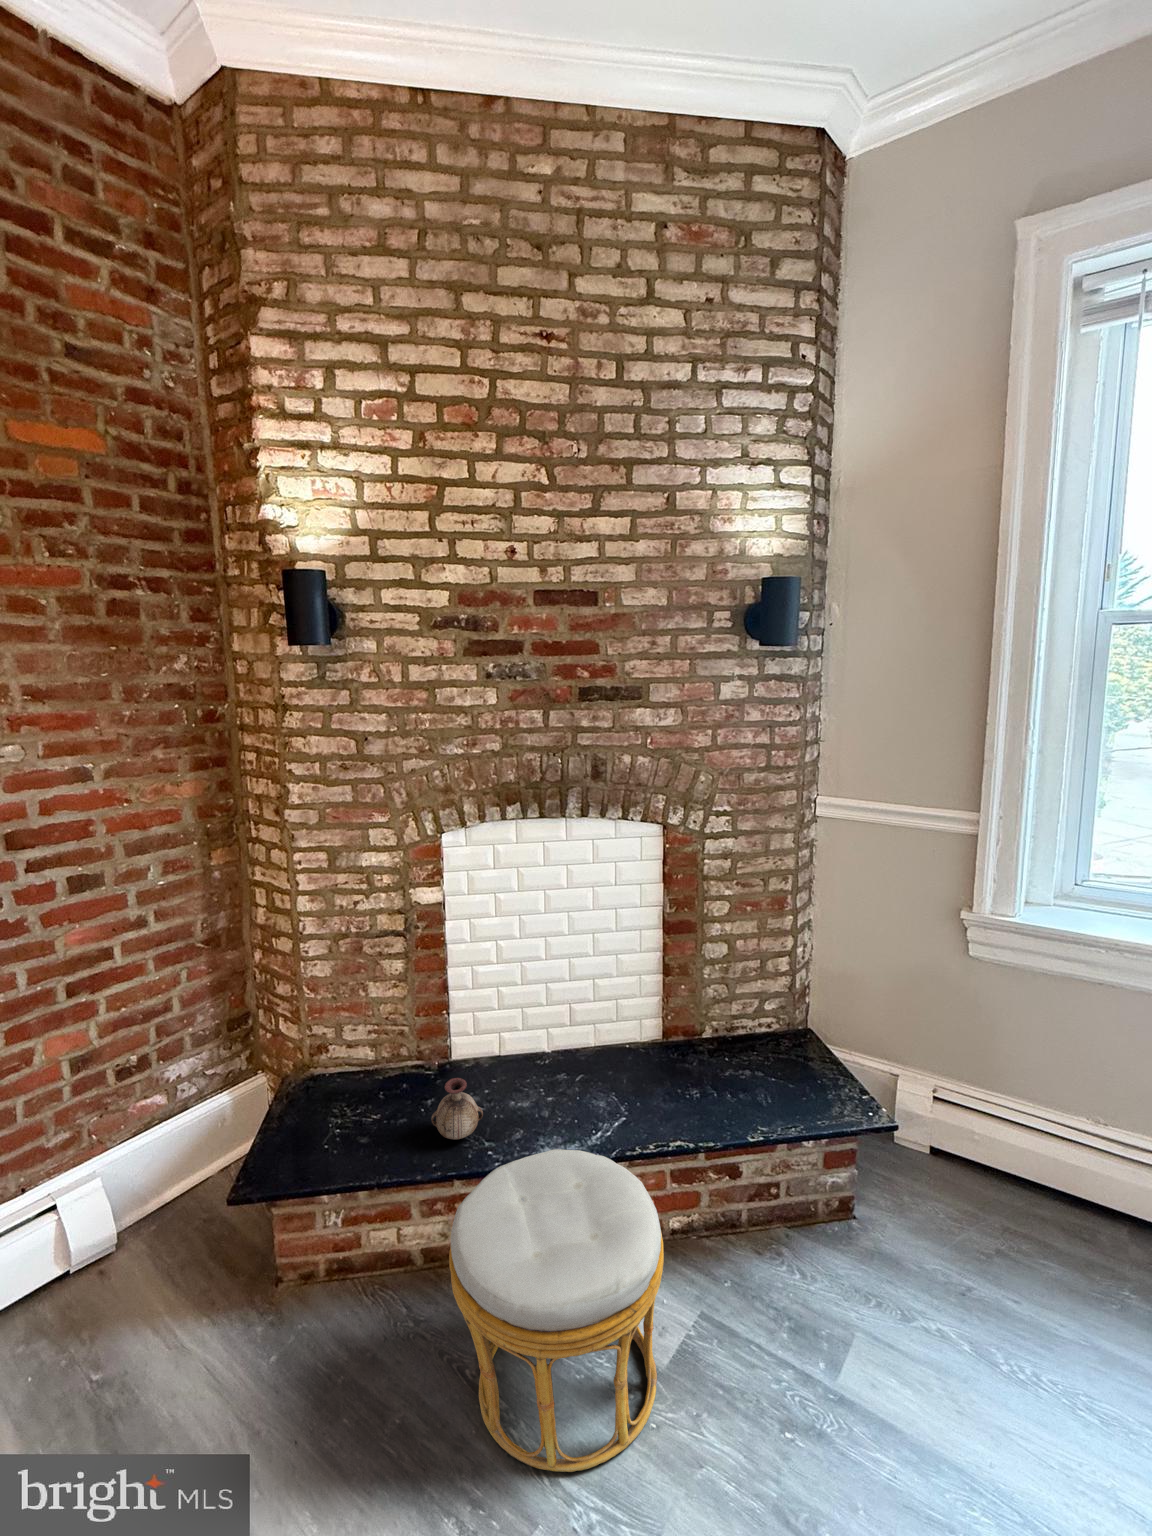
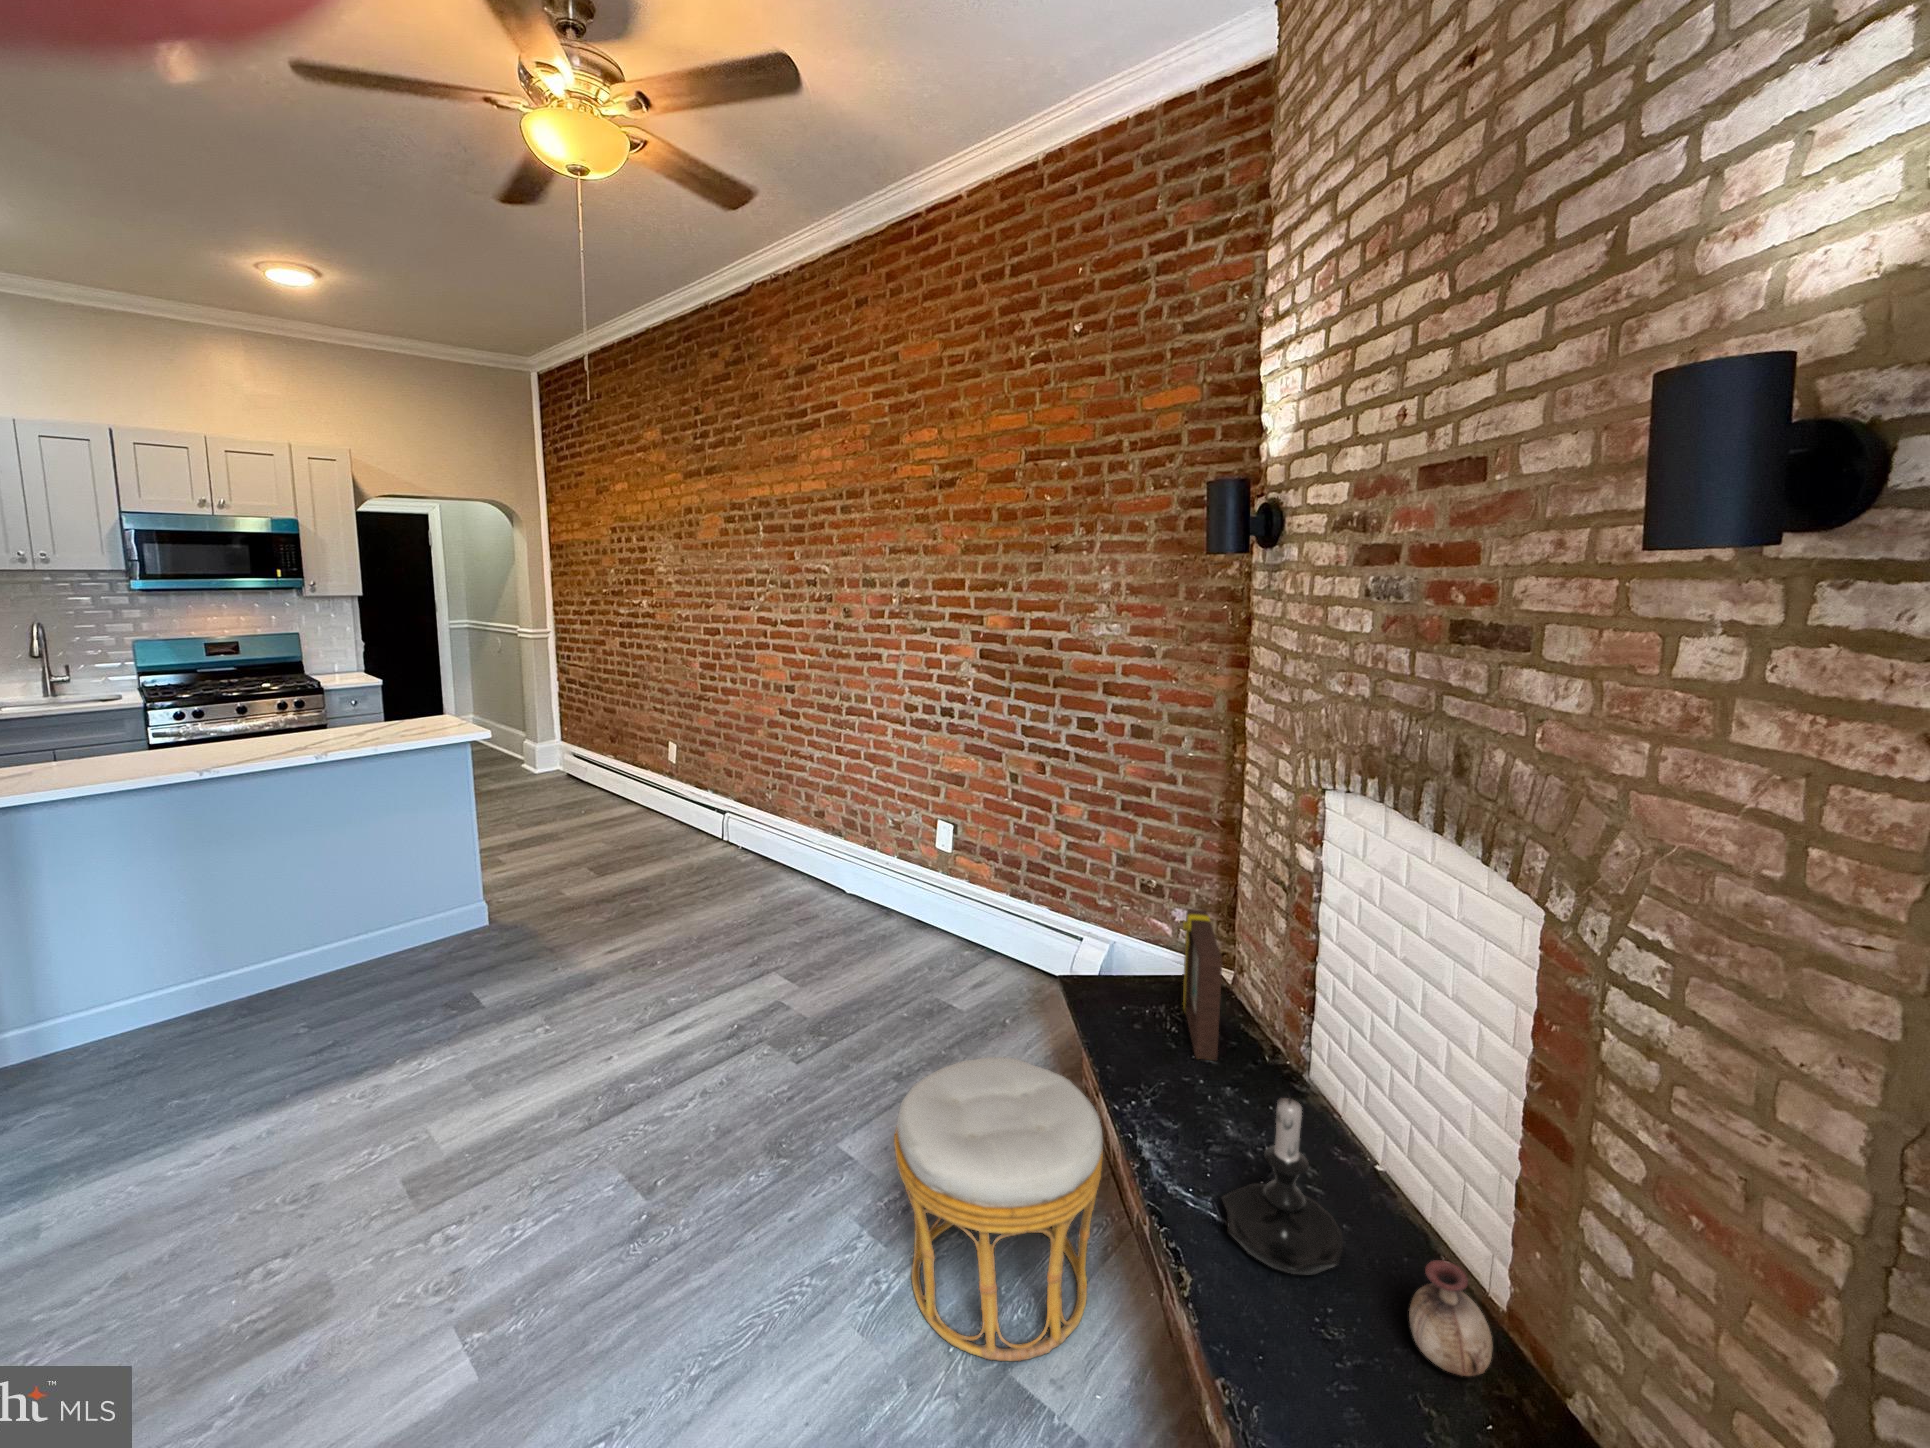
picture frame: none [324,1002,430,1111] -> present [1183,909,1222,1060]
candle holder: none [599,1002,674,1116] -> present [1222,1095,1343,1274]
vase: present [432,1078,483,1139] -> present [1409,1260,1493,1376]

